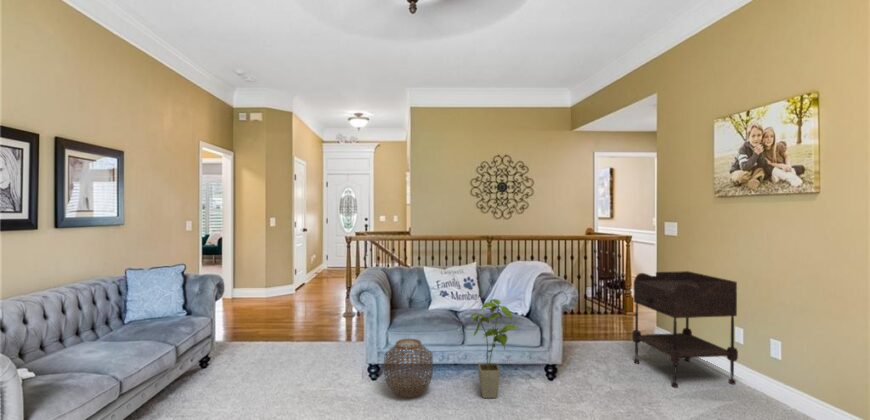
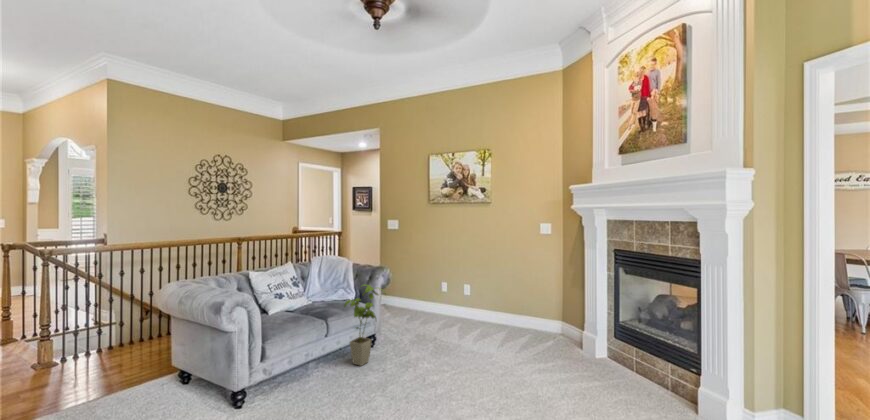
side table: present [632,271,738,388] -> none [394,249,448,319]
woven basket: present [384,339,433,398] -> none [280,338,328,396]

